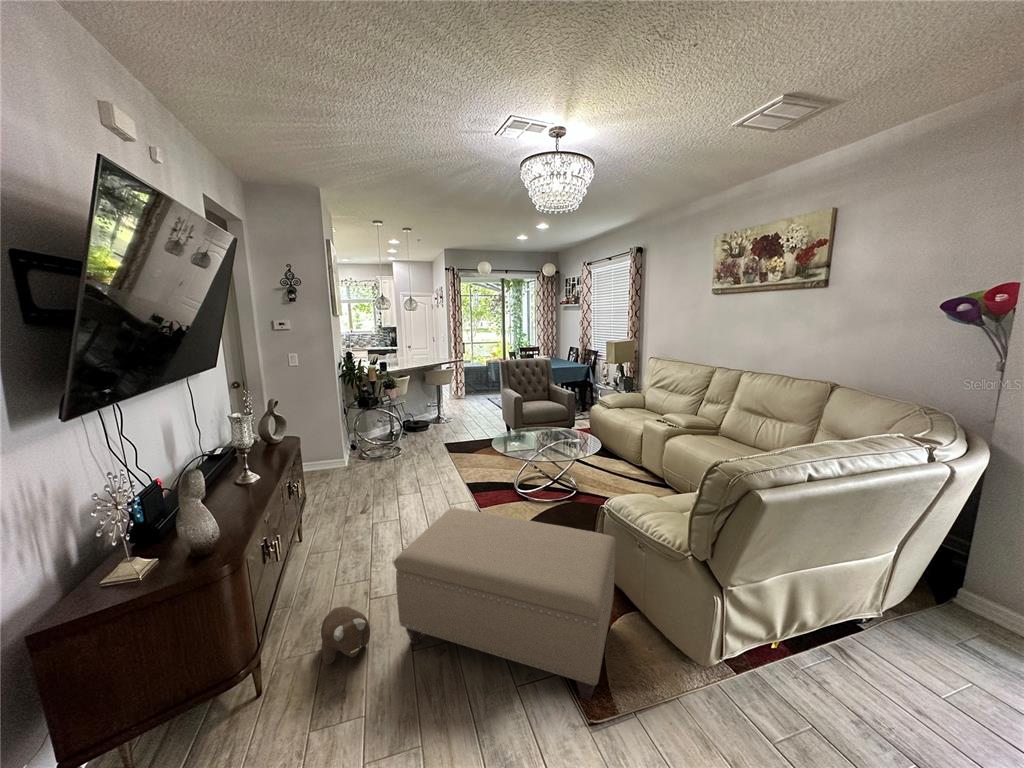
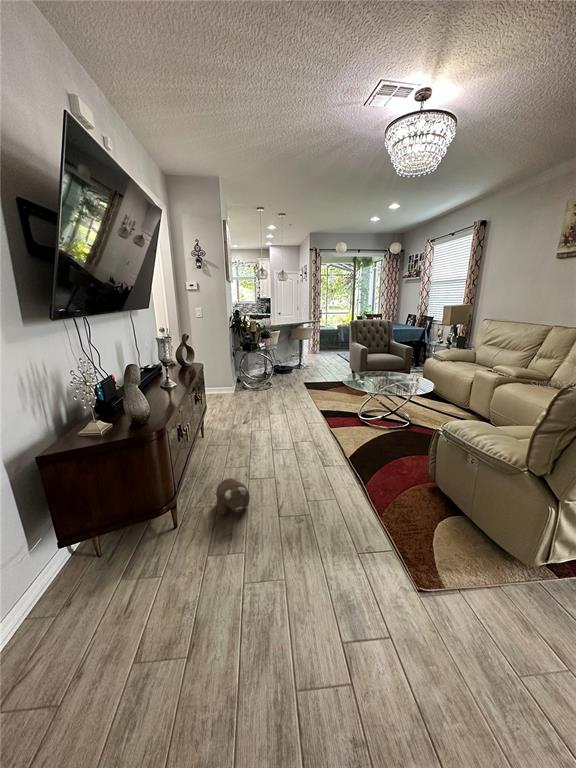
ottoman: present [394,508,616,700] -> none [268,420,450,573]

